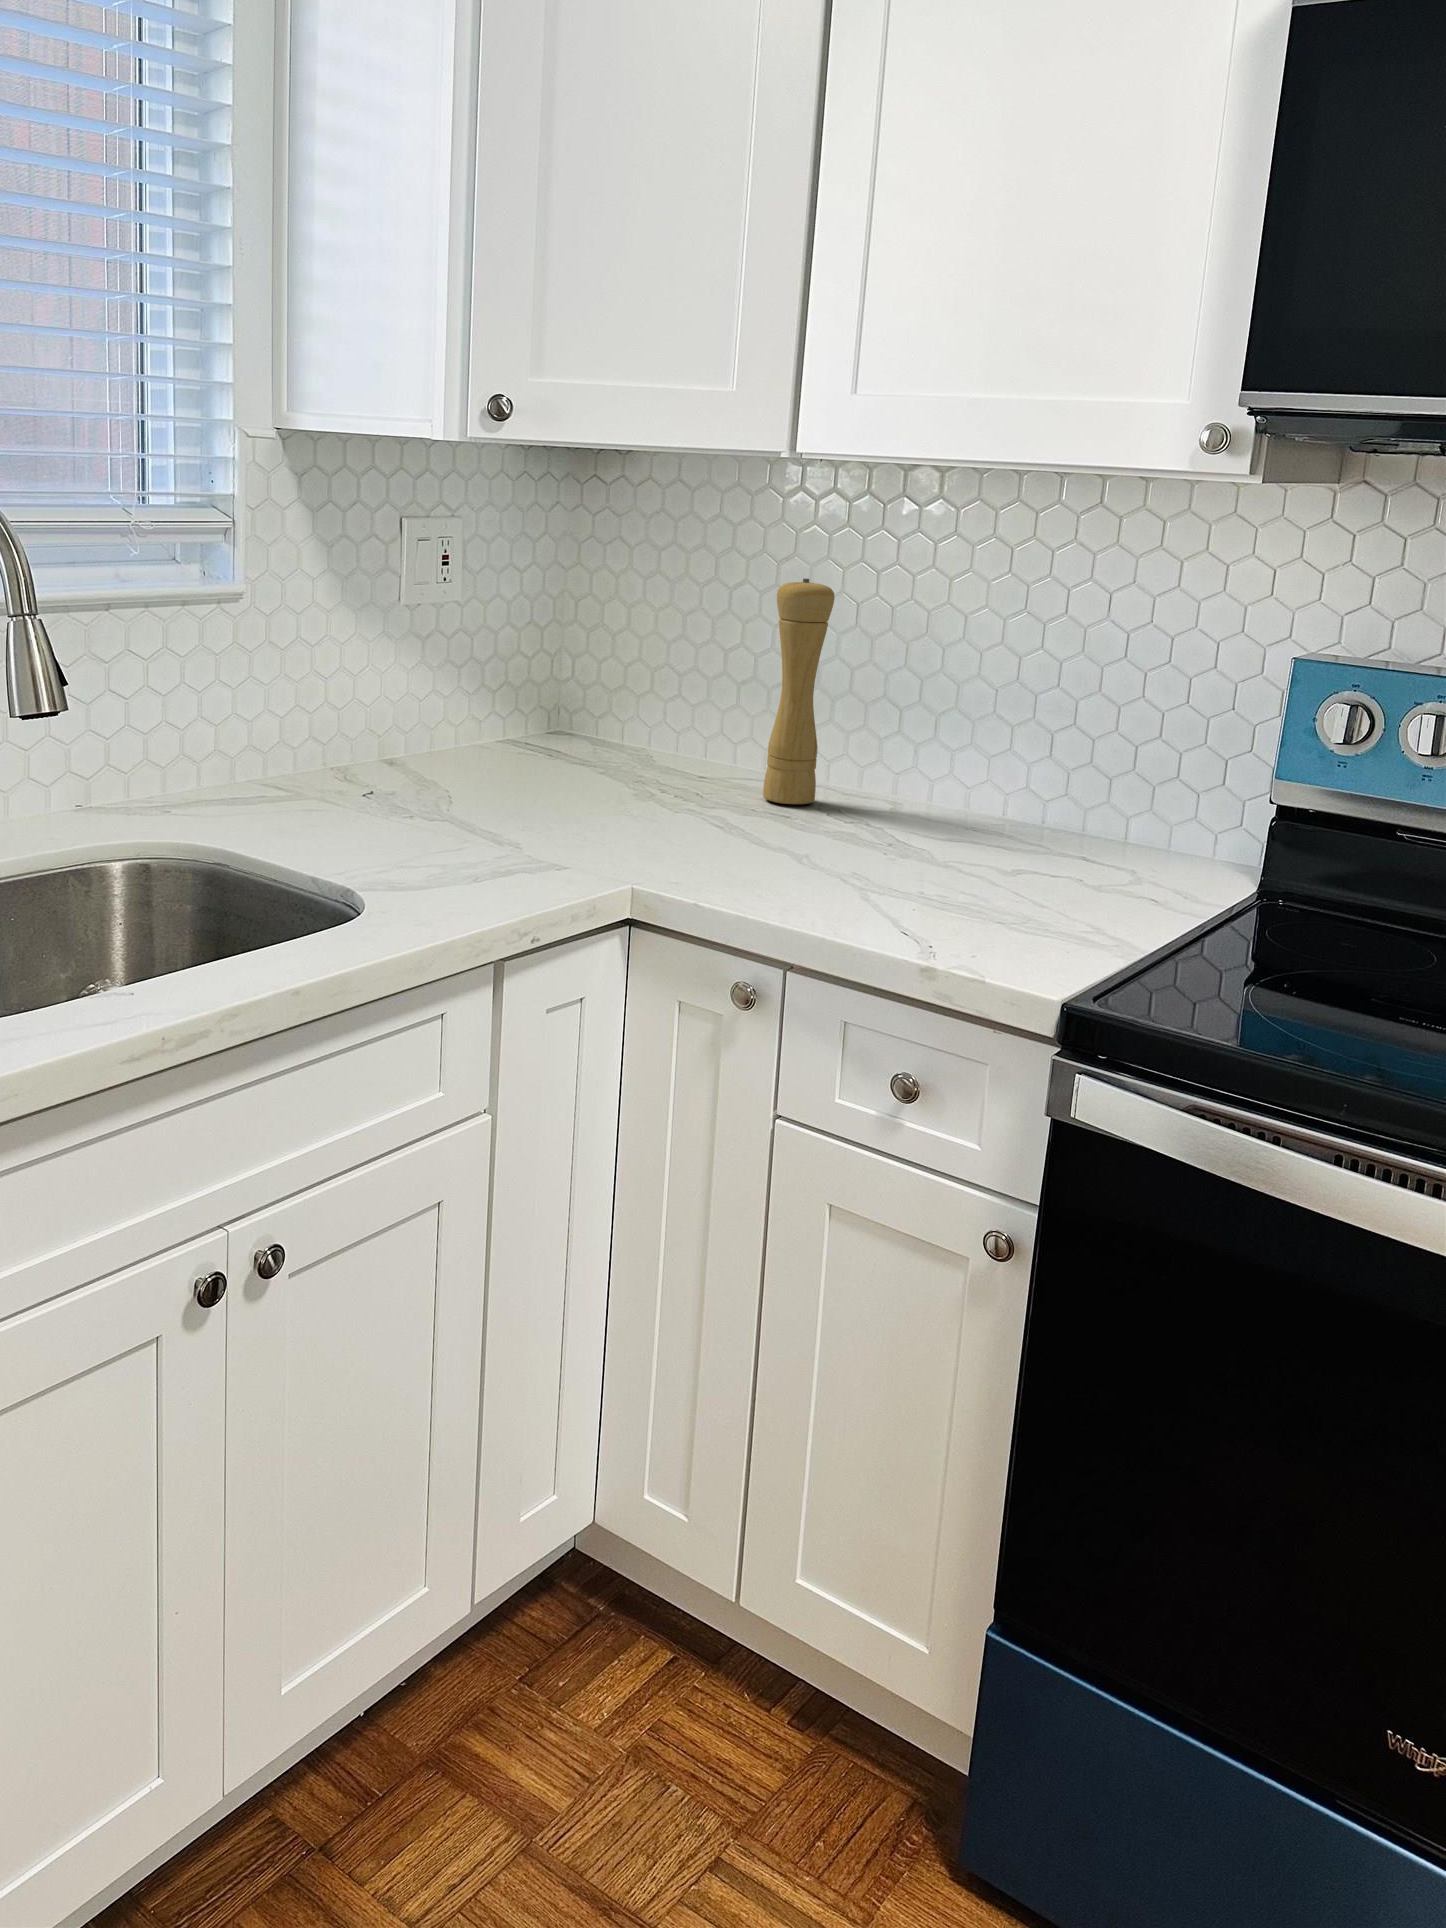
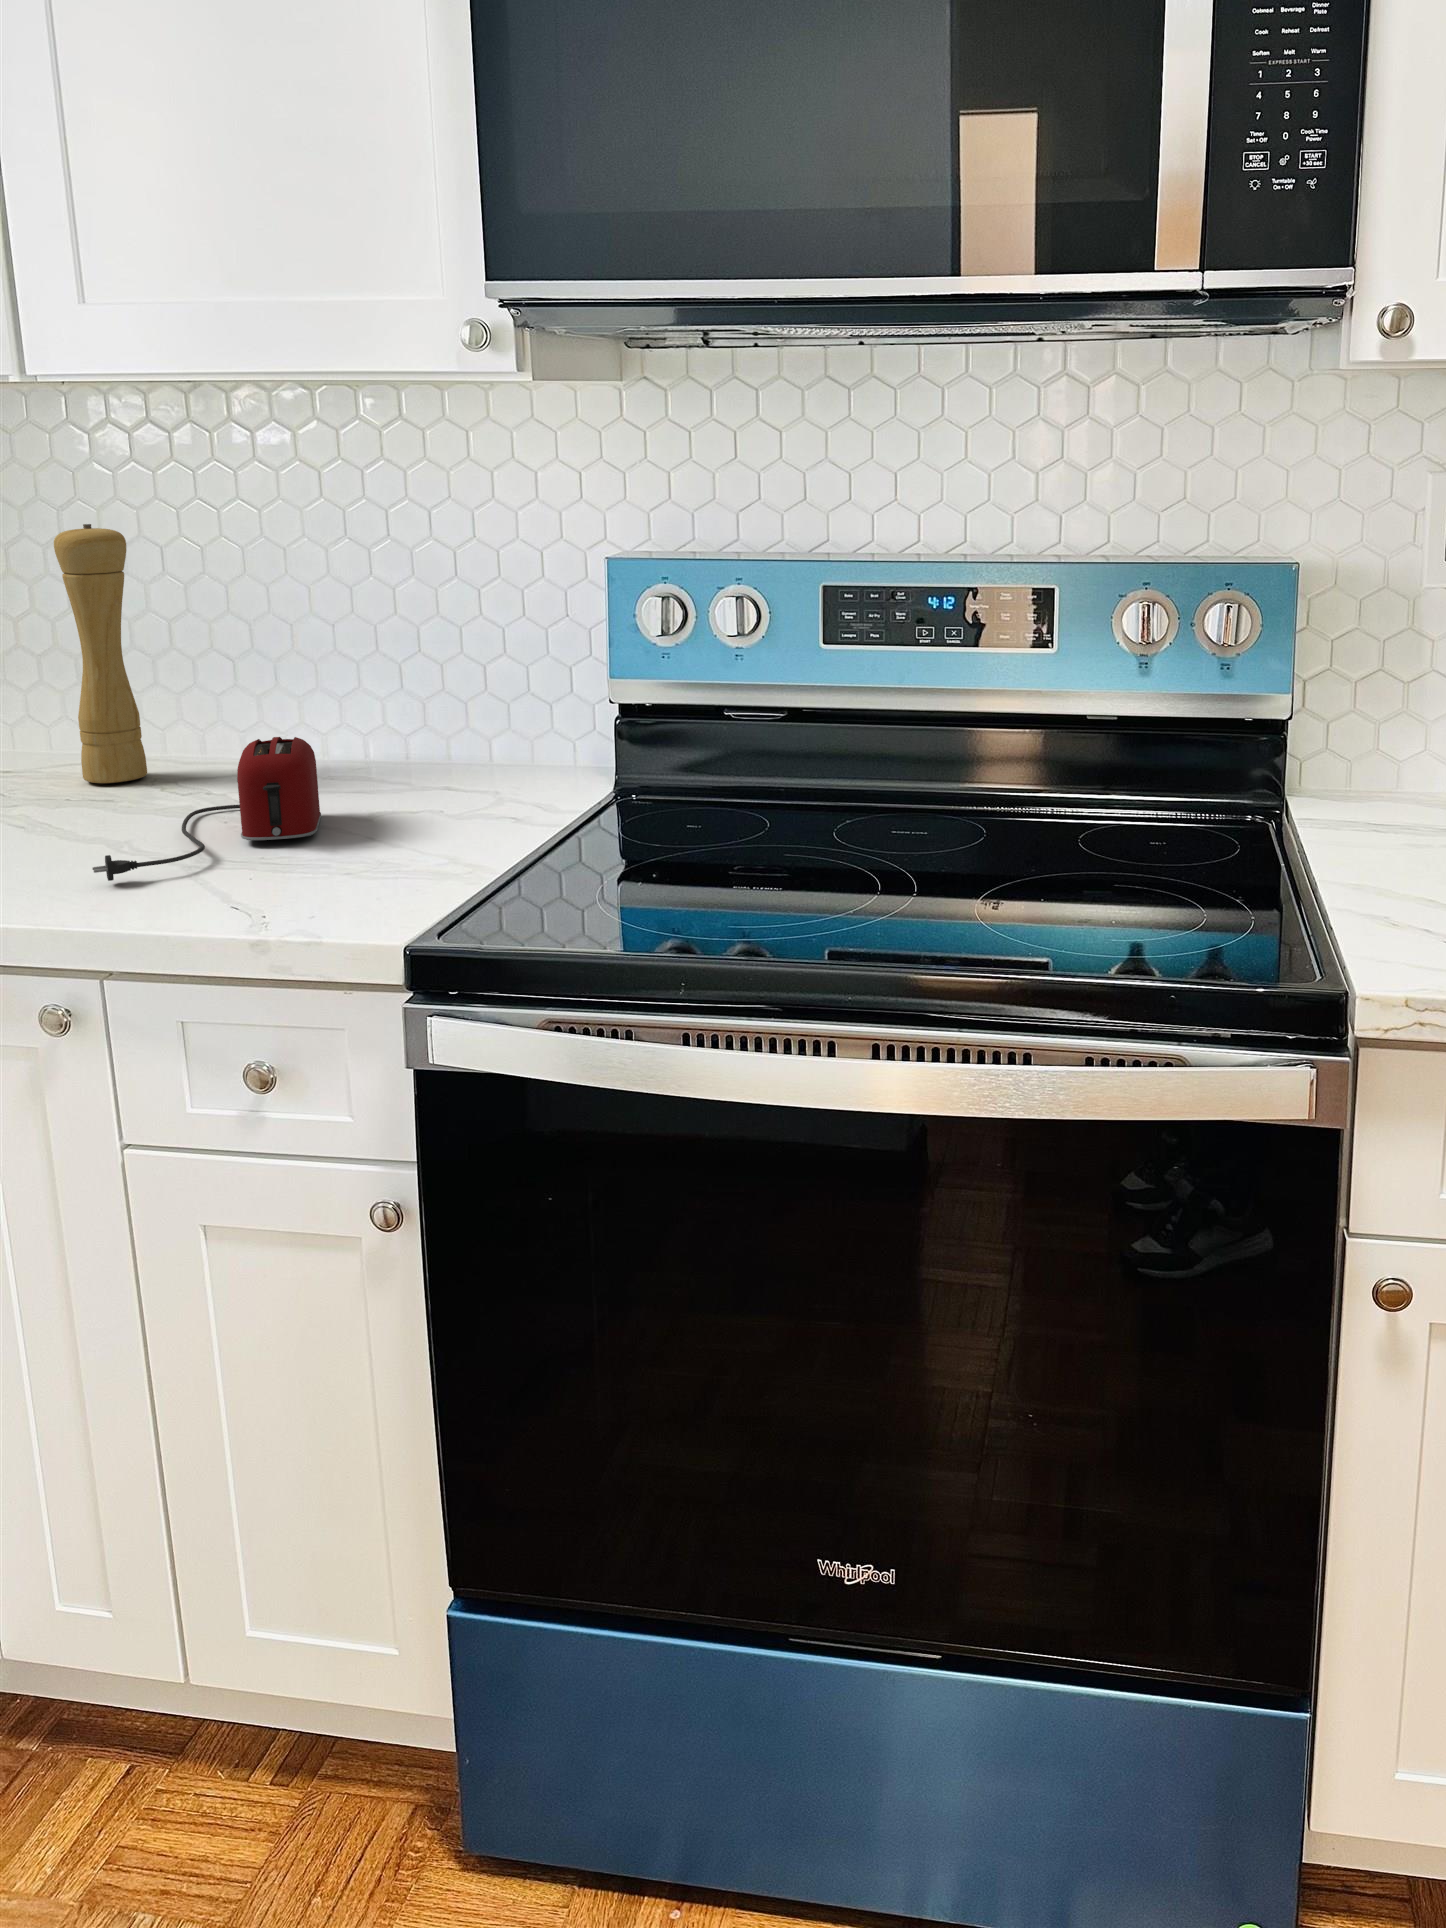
toaster: none [788,787,976,890] -> present [92,737,321,881]

